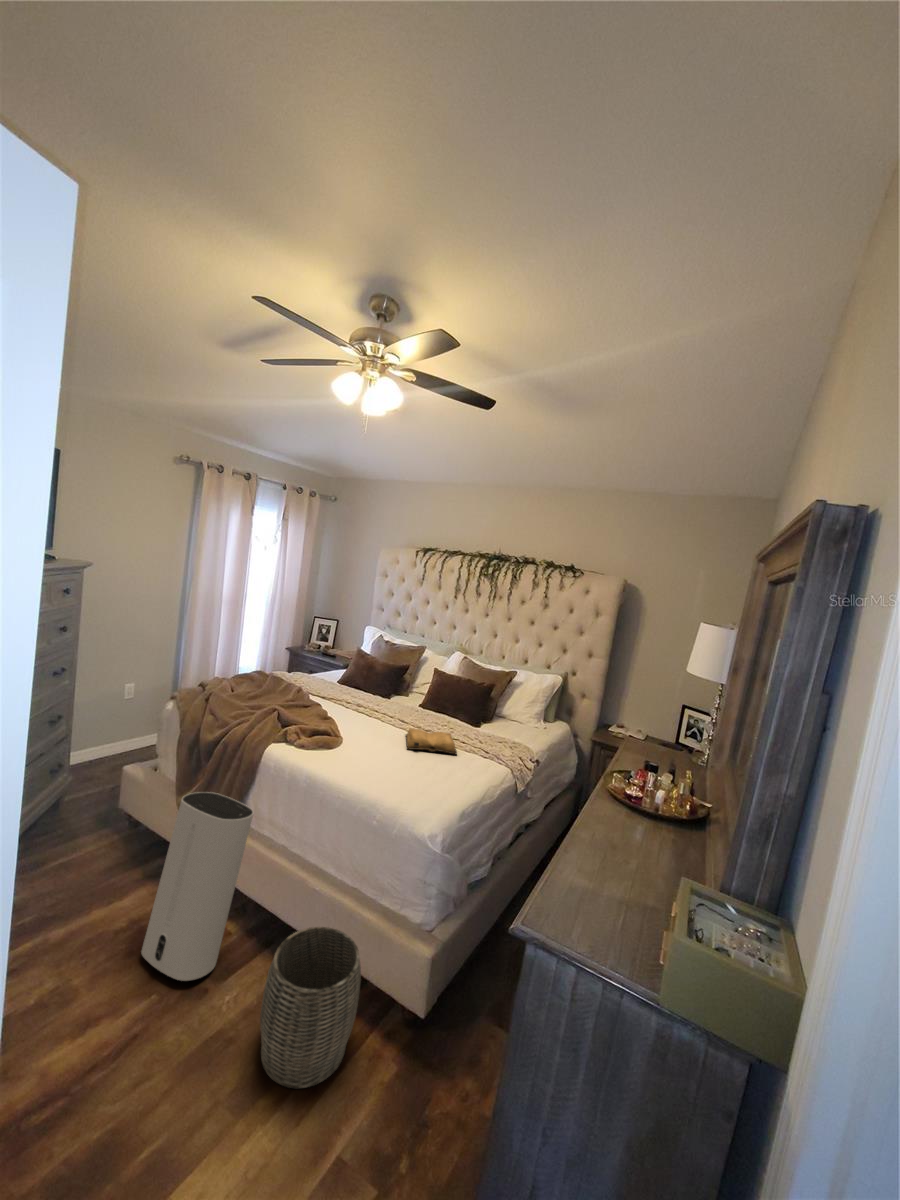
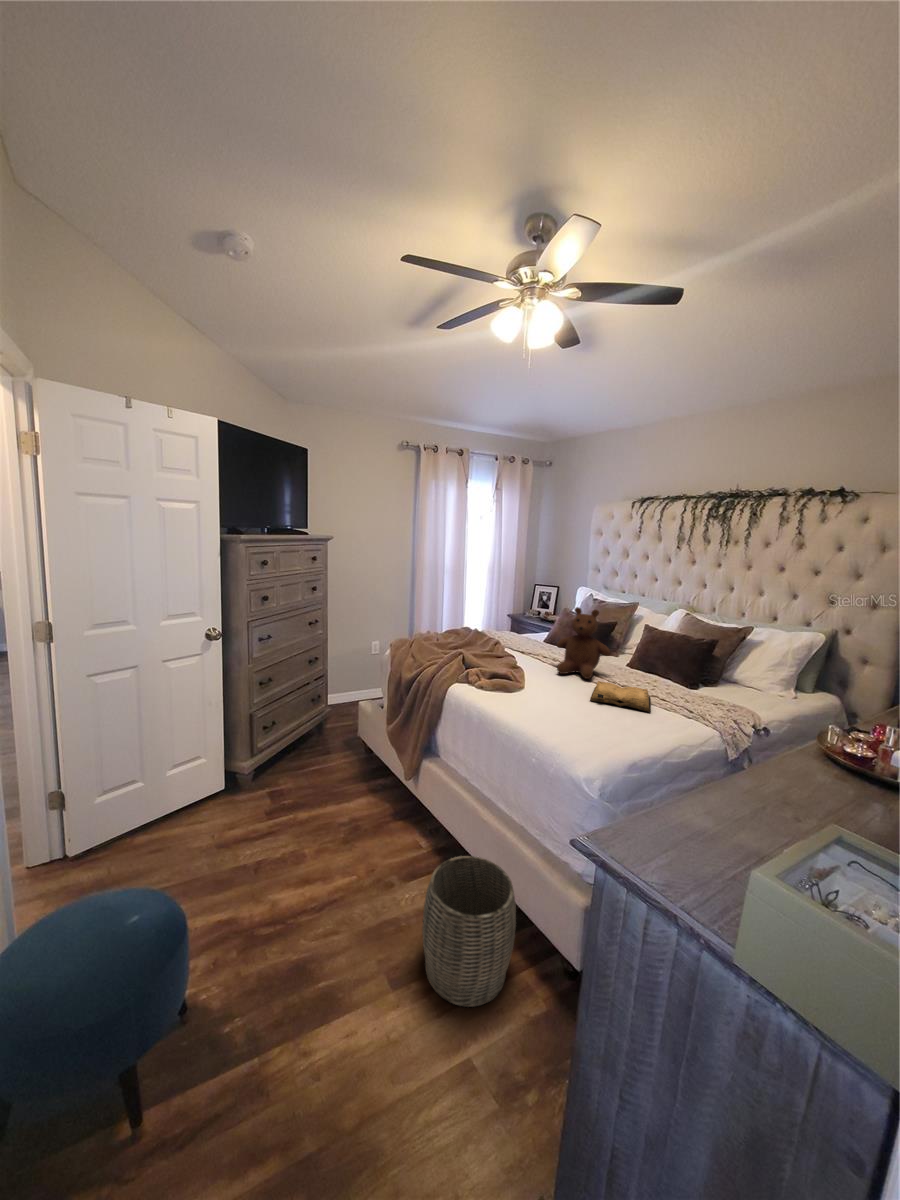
teddy bear: none [365,657,415,726] -> present [557,607,610,679]
air purifier: present [141,792,254,981] -> none [357,719,434,876]

